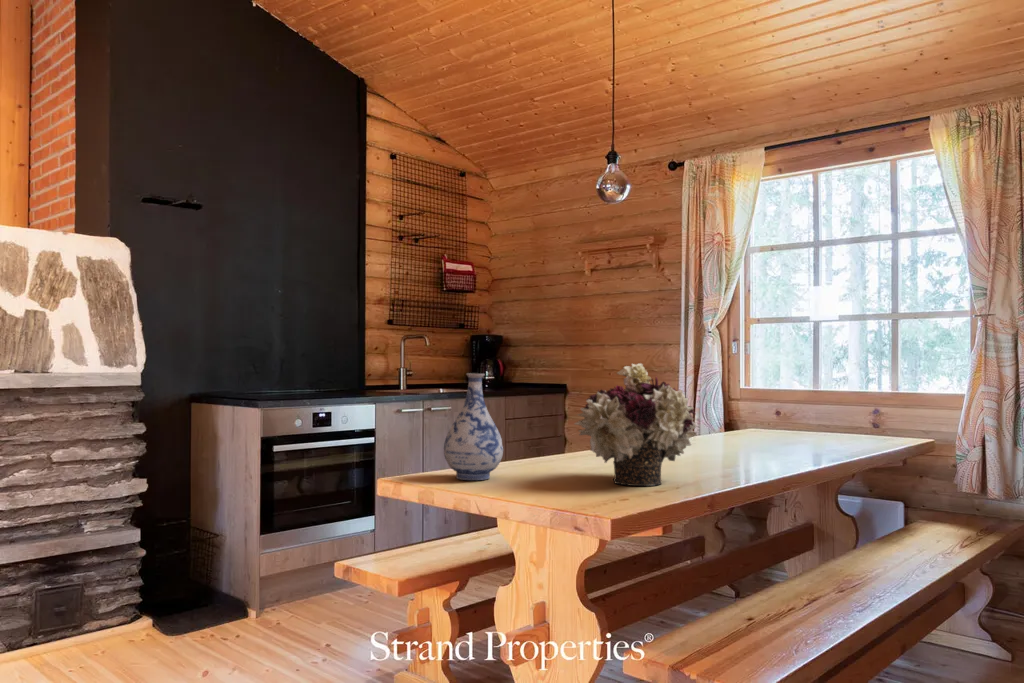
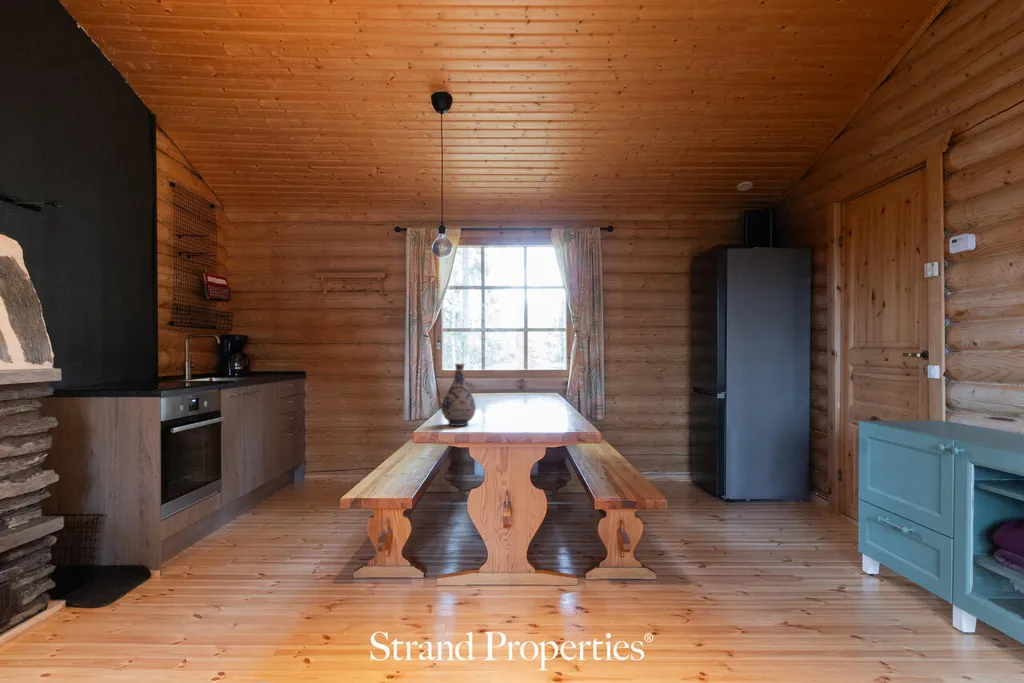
flower arrangement: present [575,364,697,486] -> none [509,357,564,420]

